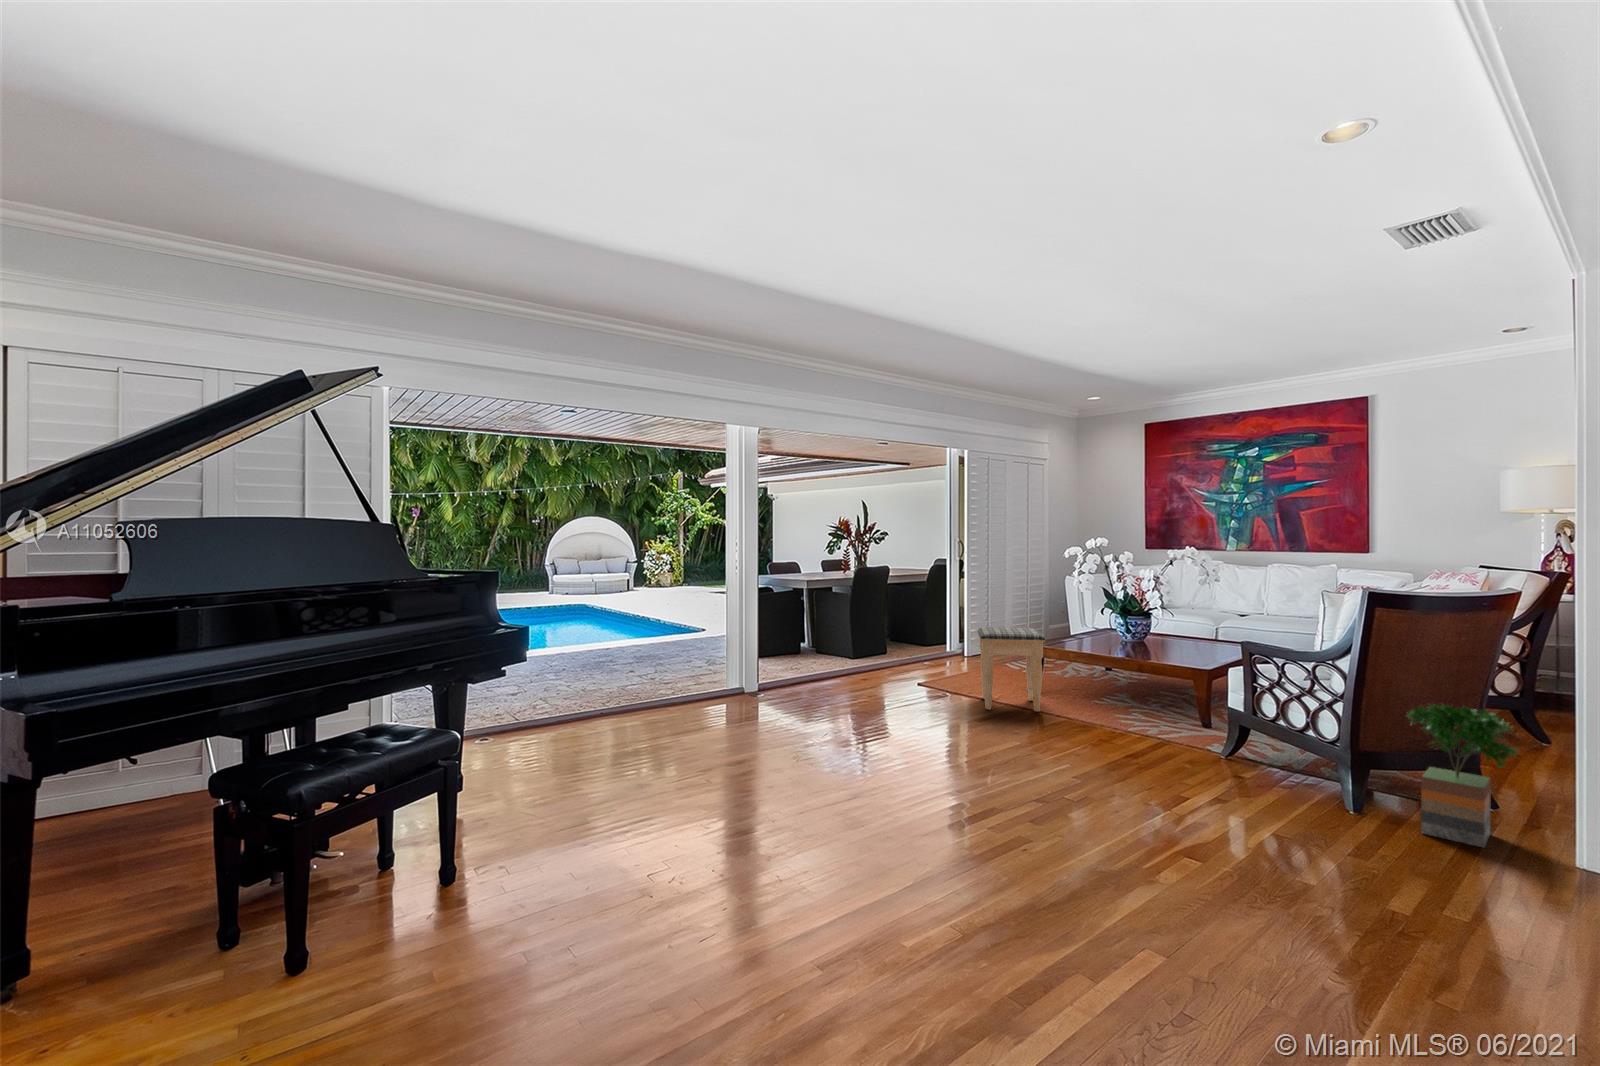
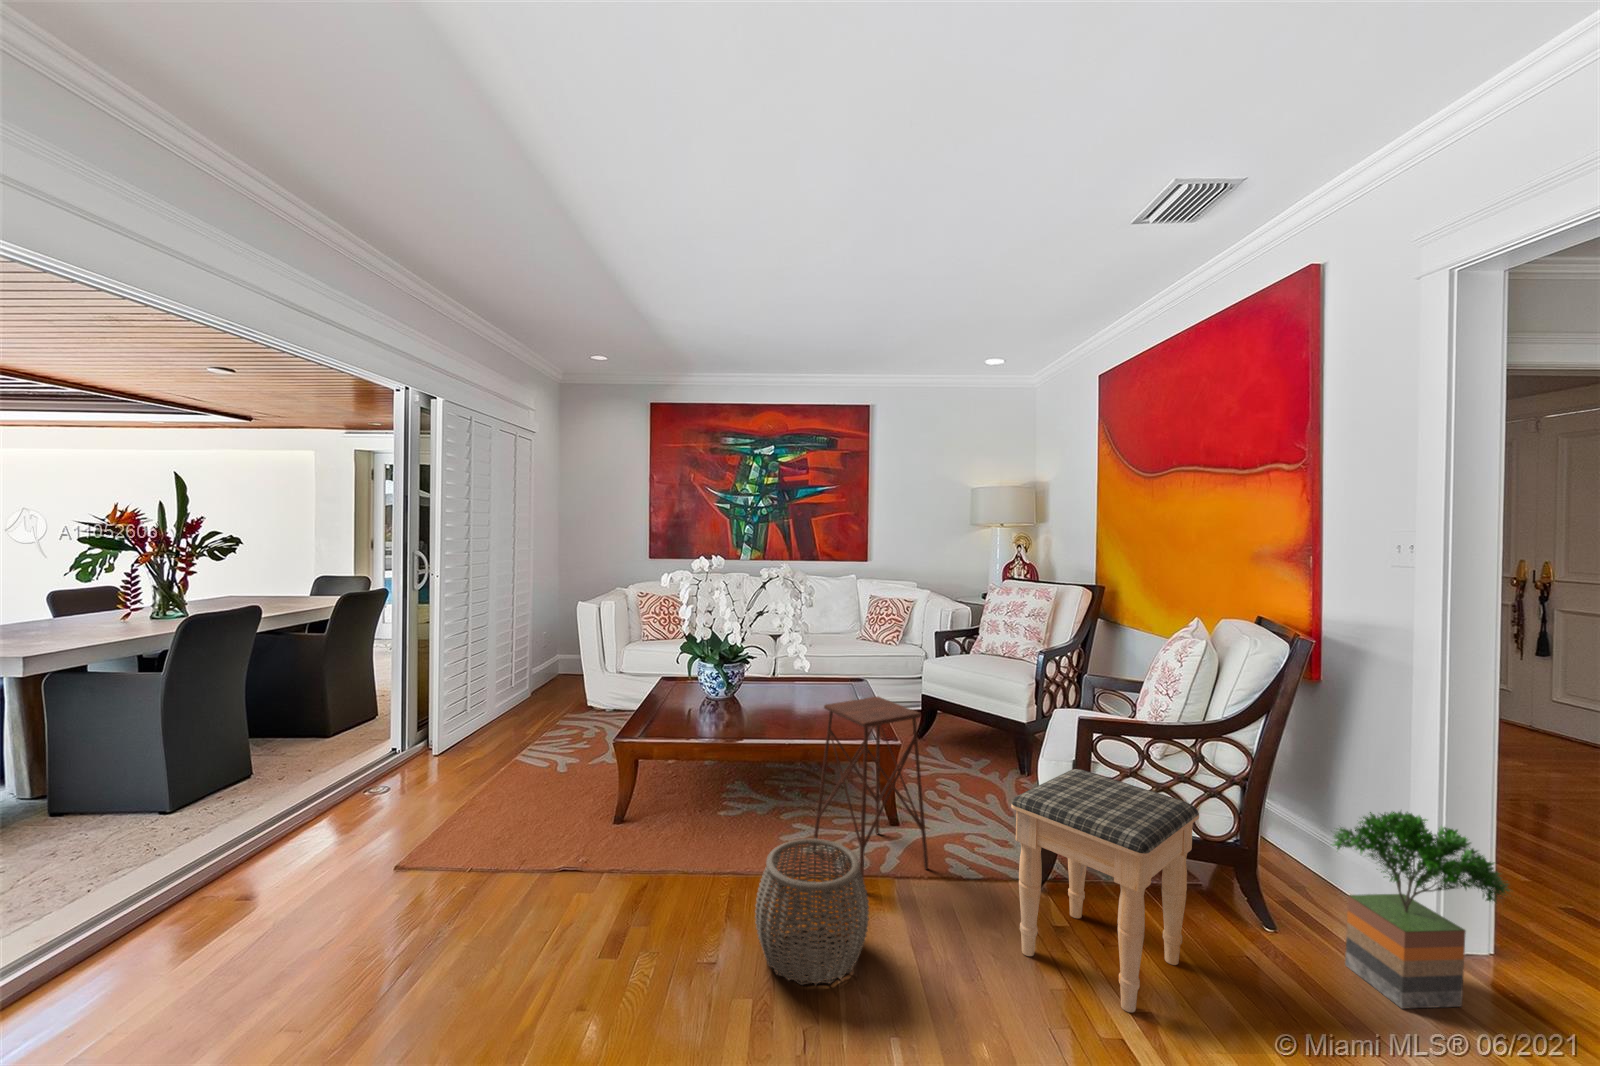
side table: none [1124,623,1189,736] -> present [812,697,928,880]
footstool: present [978,627,1046,711] -> present [1011,769,1199,1012]
woven basket: none [1033,678,1098,742] -> present [755,839,869,985]

